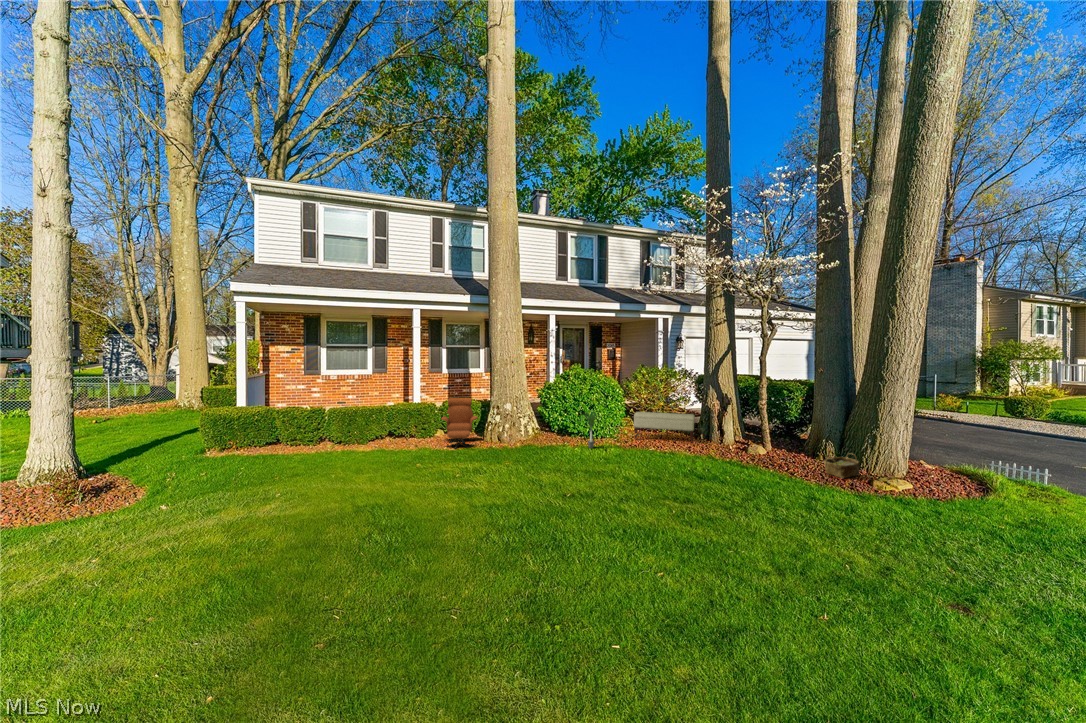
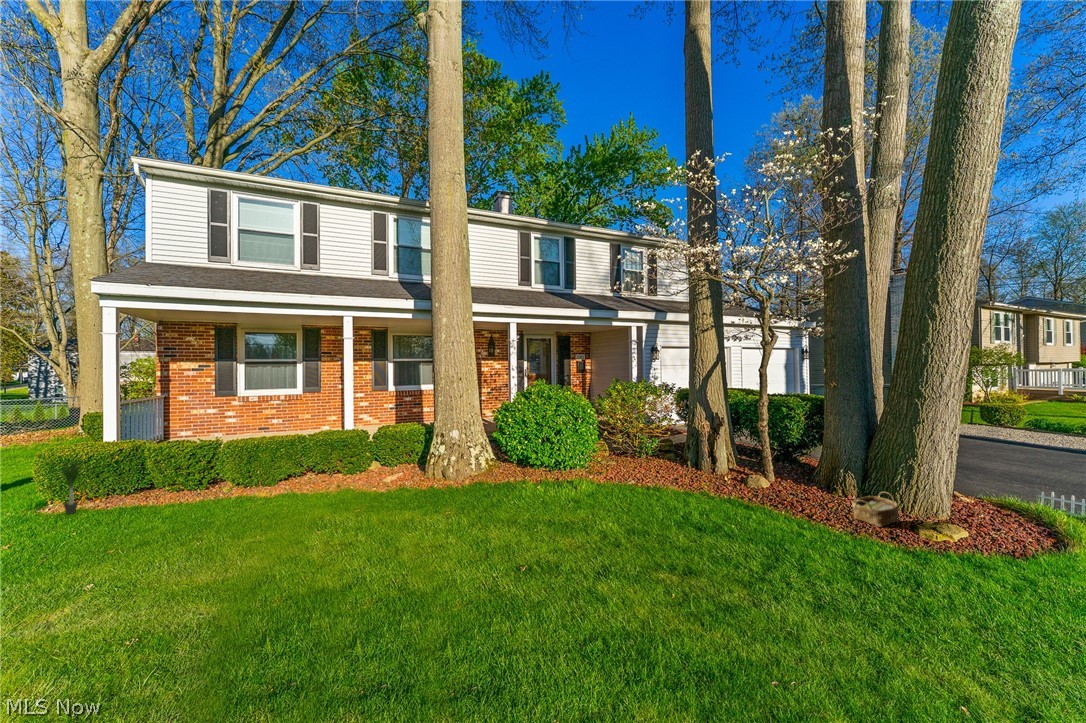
lounge chair: present [441,398,478,449] -> none [370,424,417,491]
potted plant: present [587,411,597,448] -> present [59,457,82,514]
bench: present [634,412,695,443] -> none [607,435,679,473]

